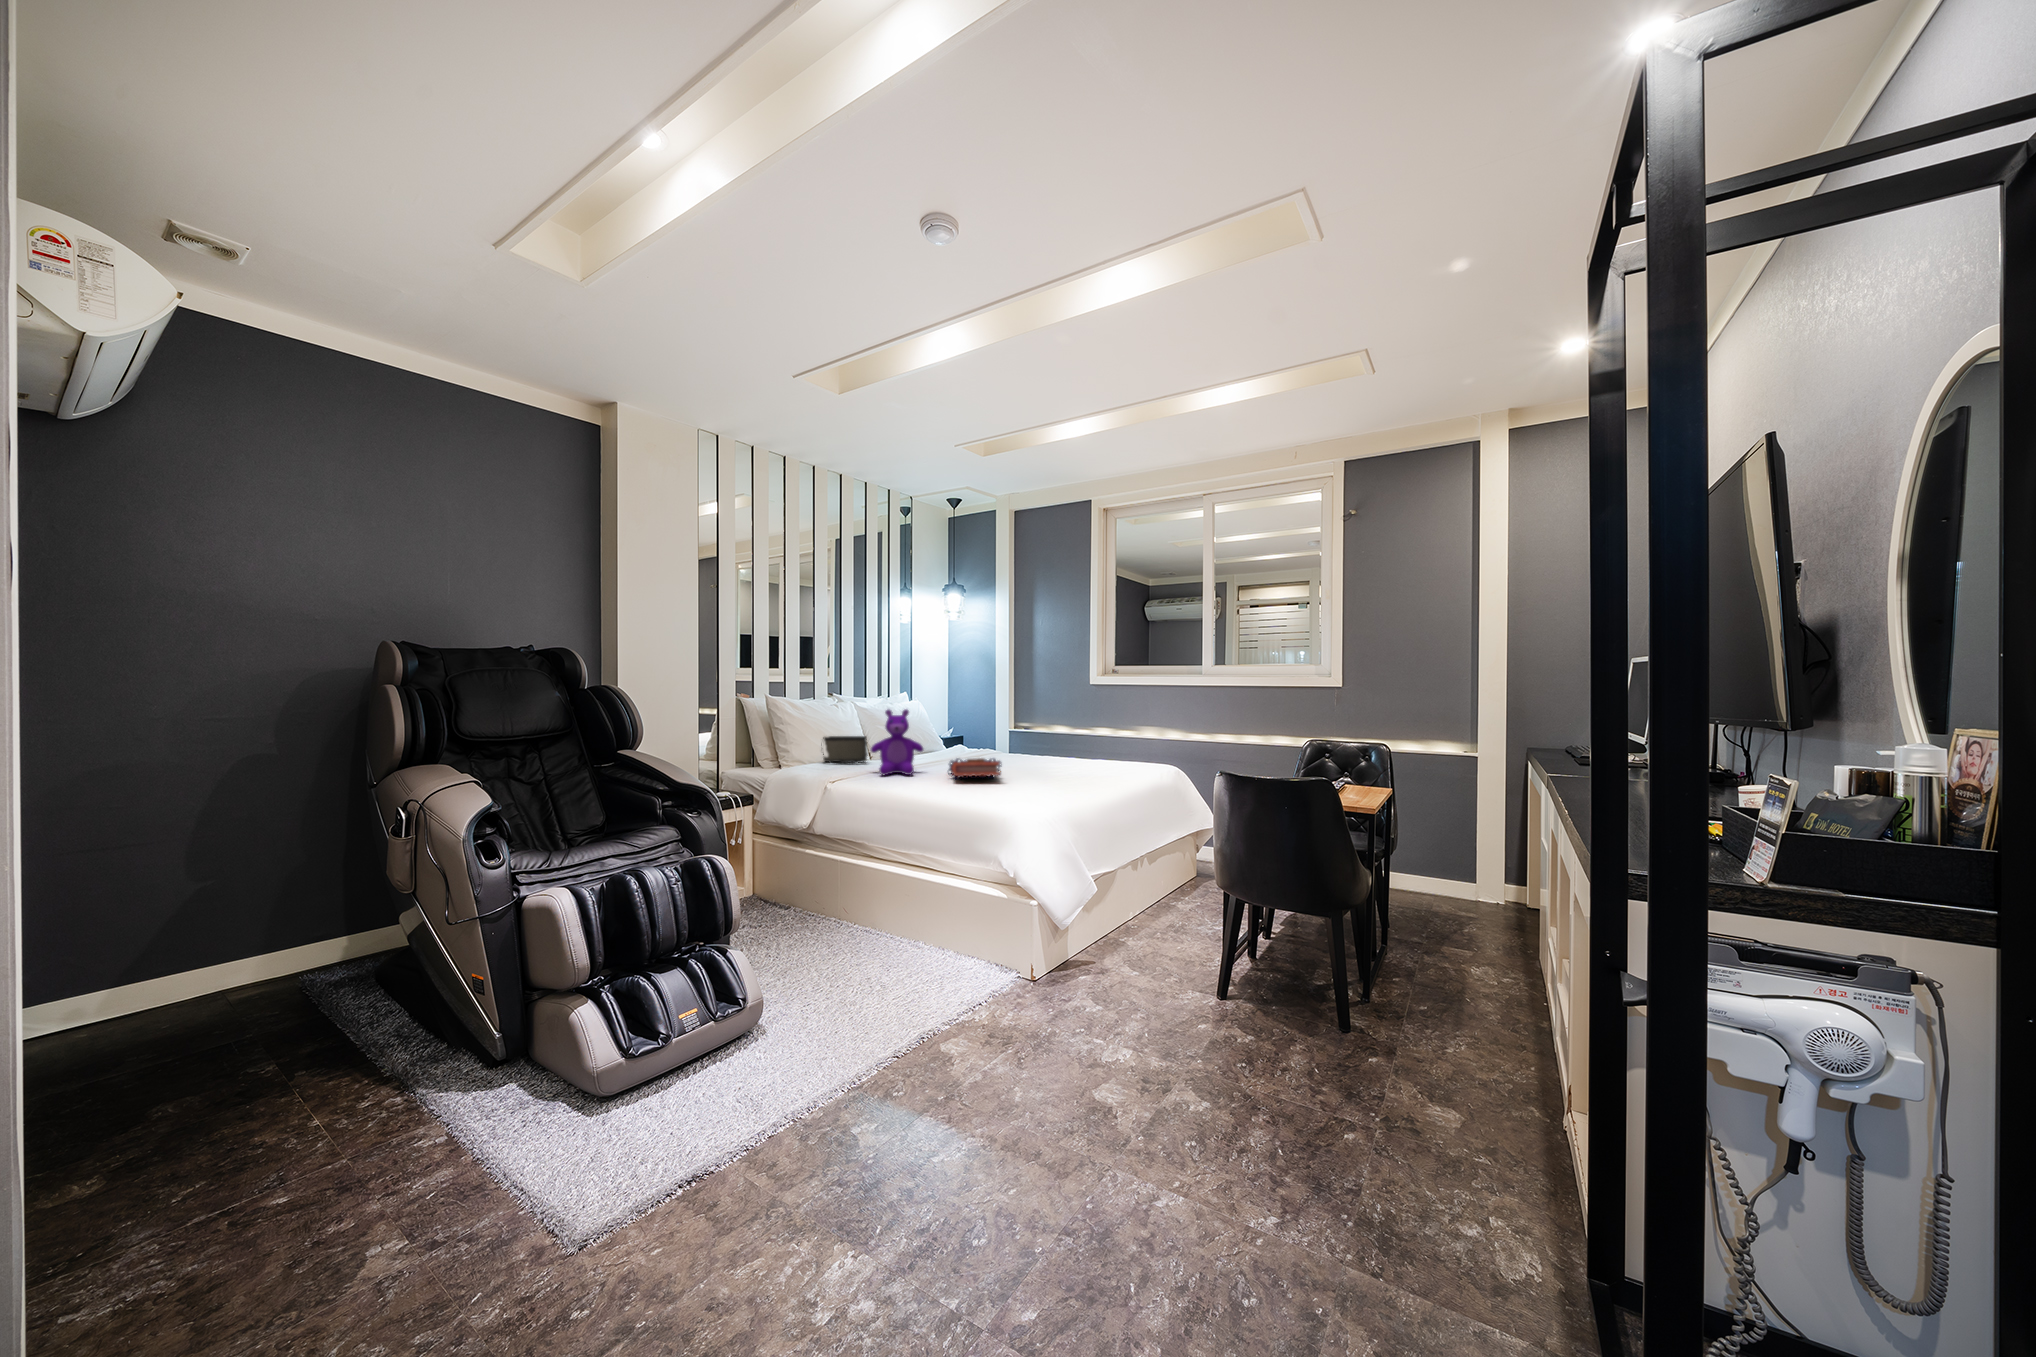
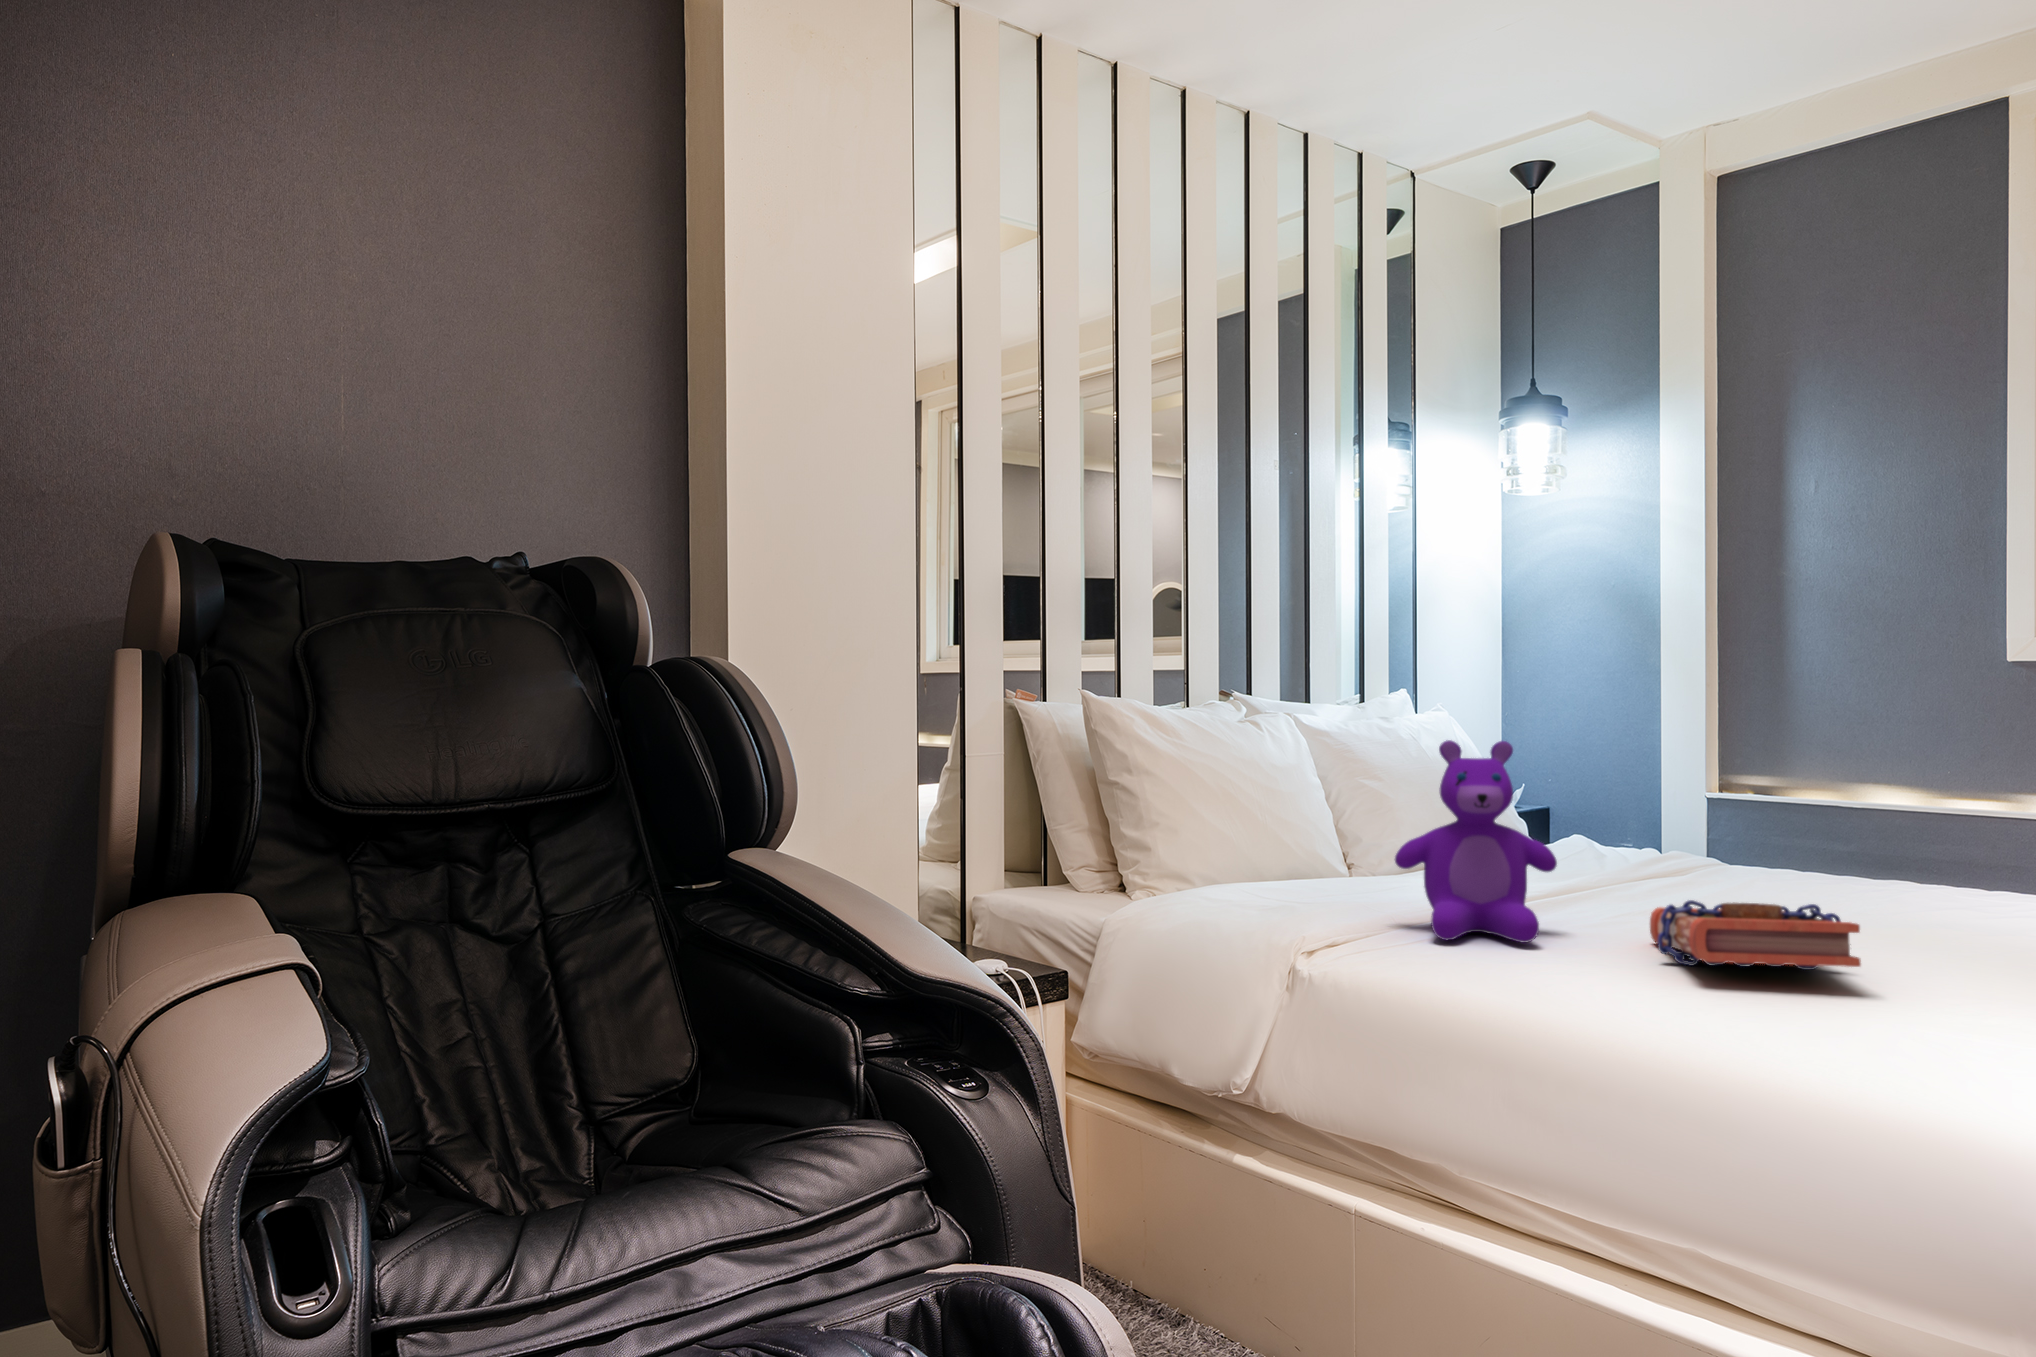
handbag: present [823,736,868,764] -> none [1231,809,1365,892]

